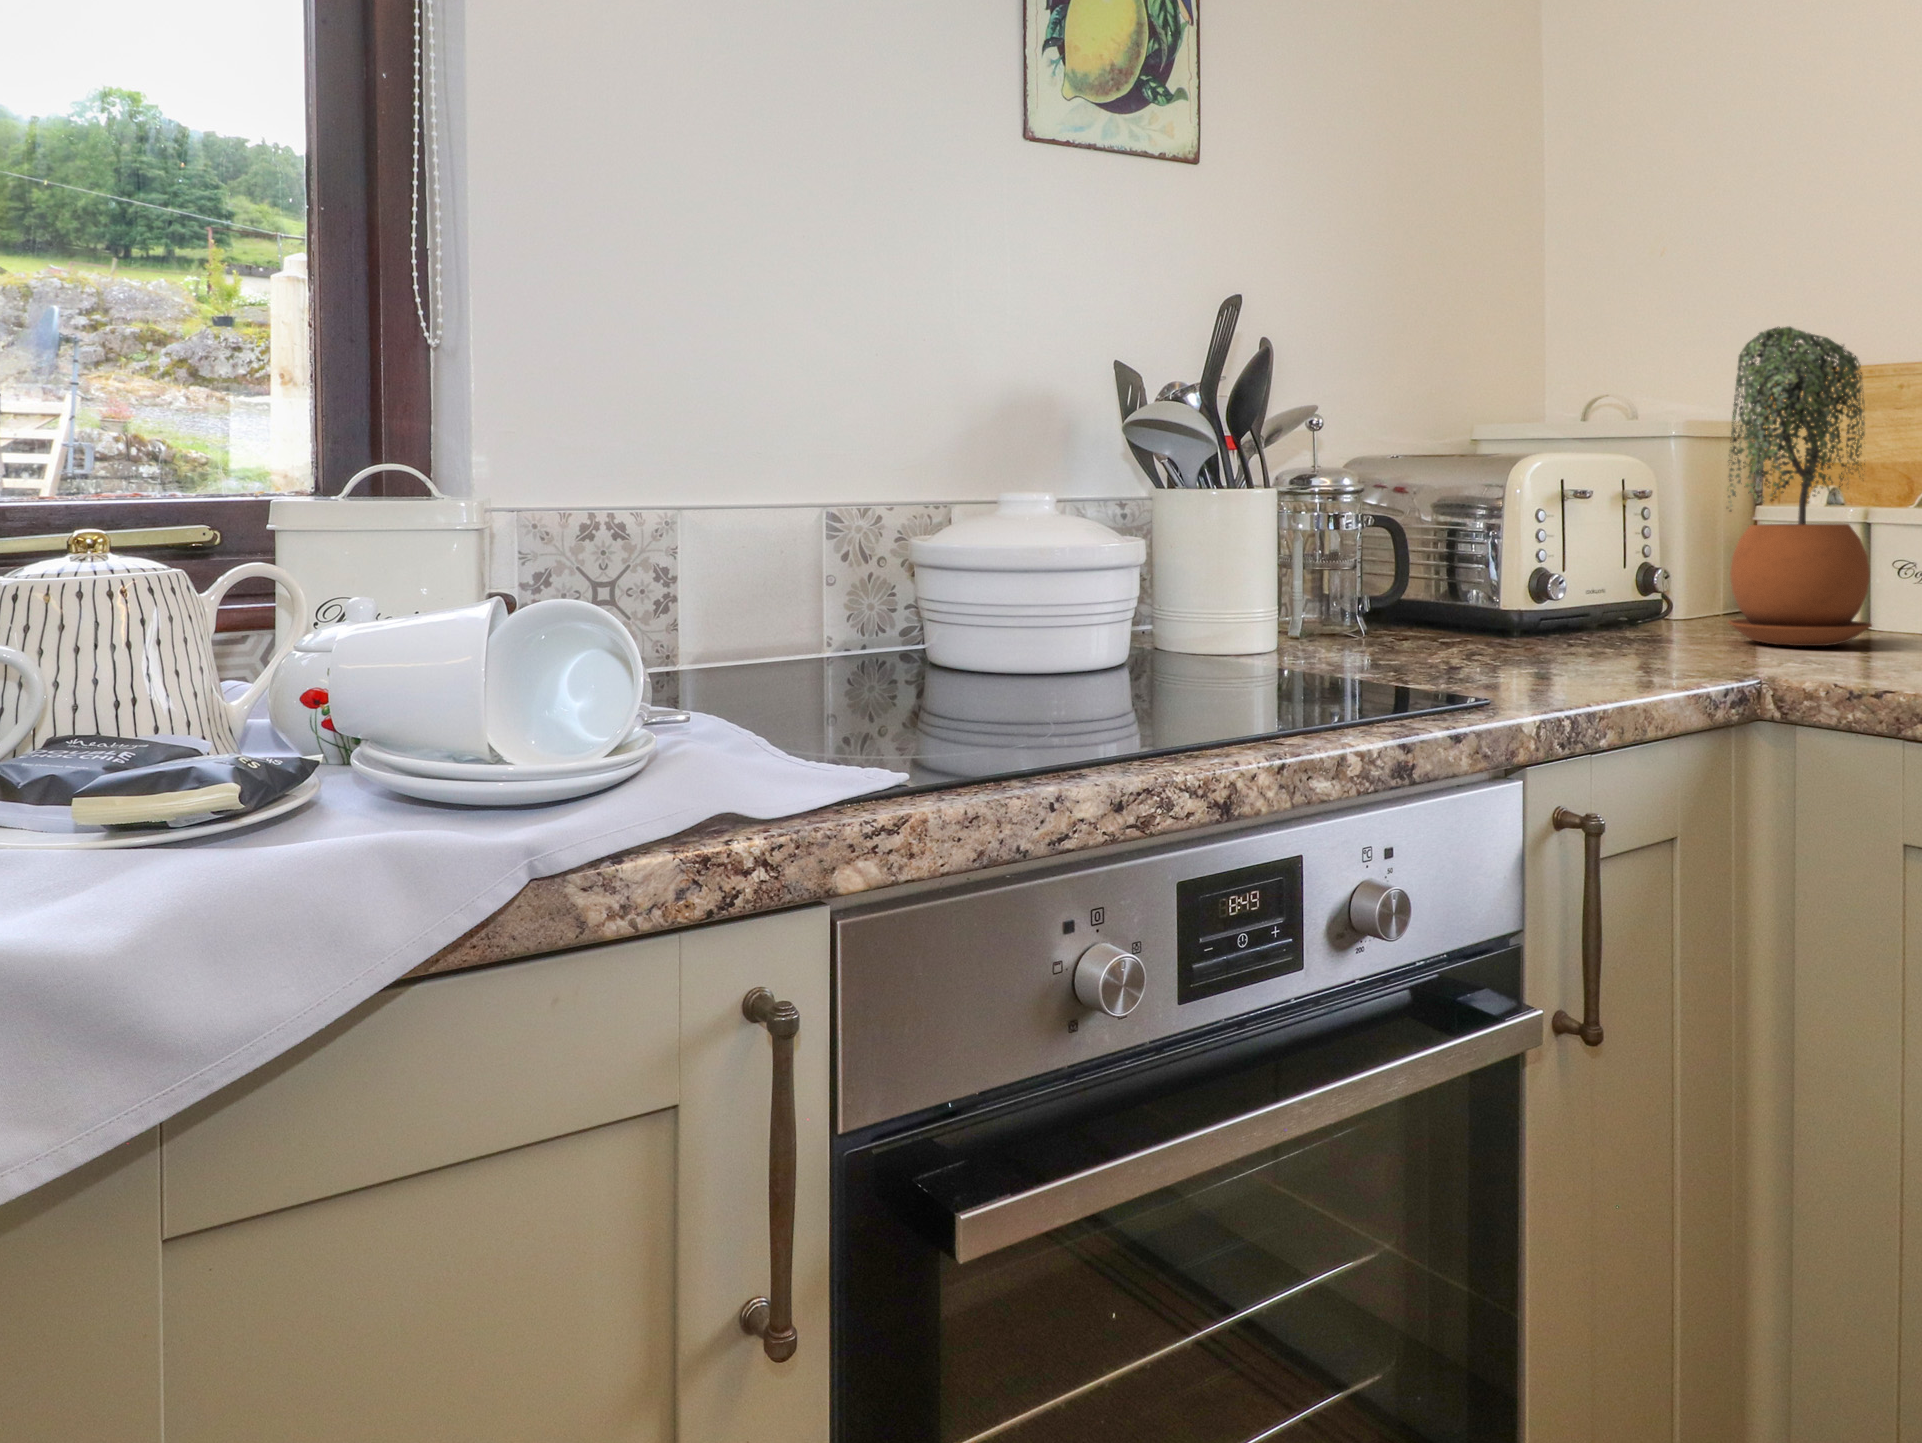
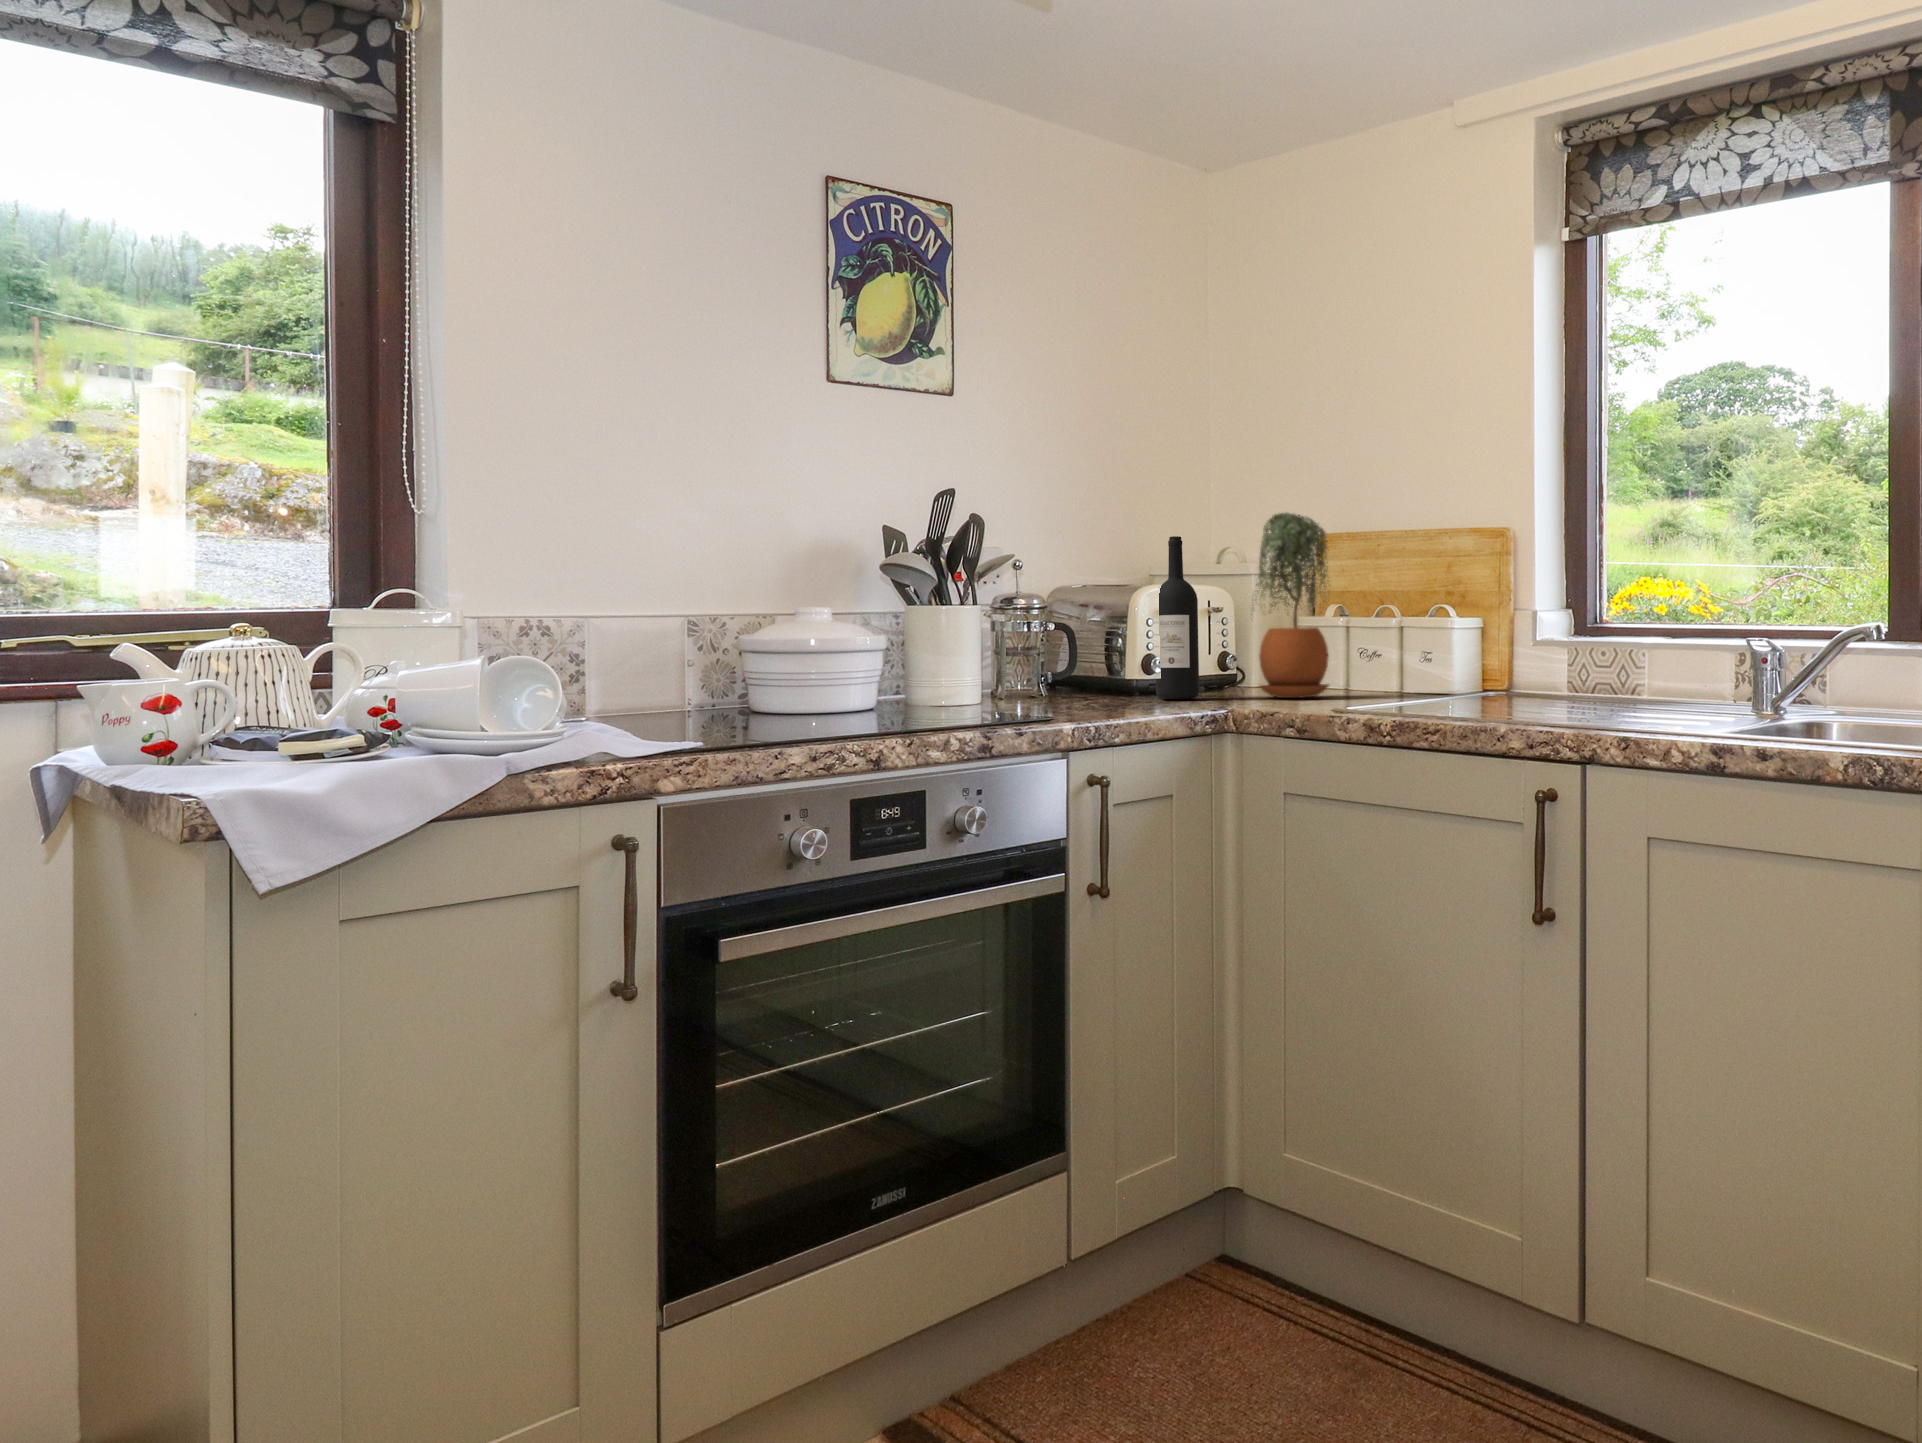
wine bottle: none [1550,371,1629,645] -> present [1156,536,1199,699]

